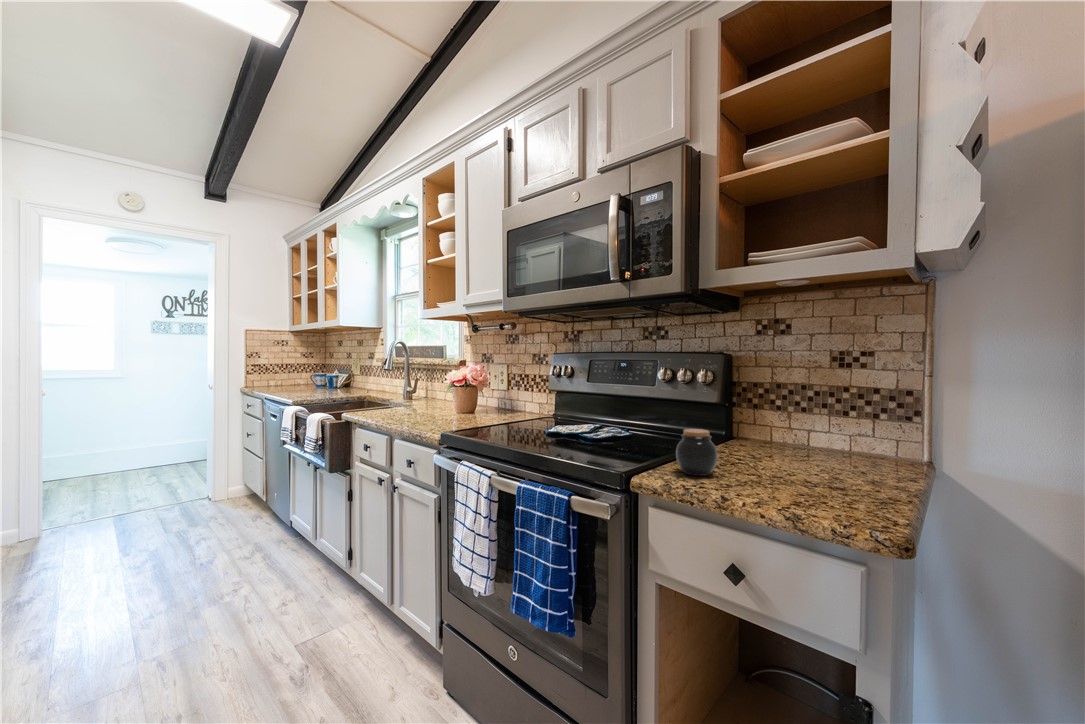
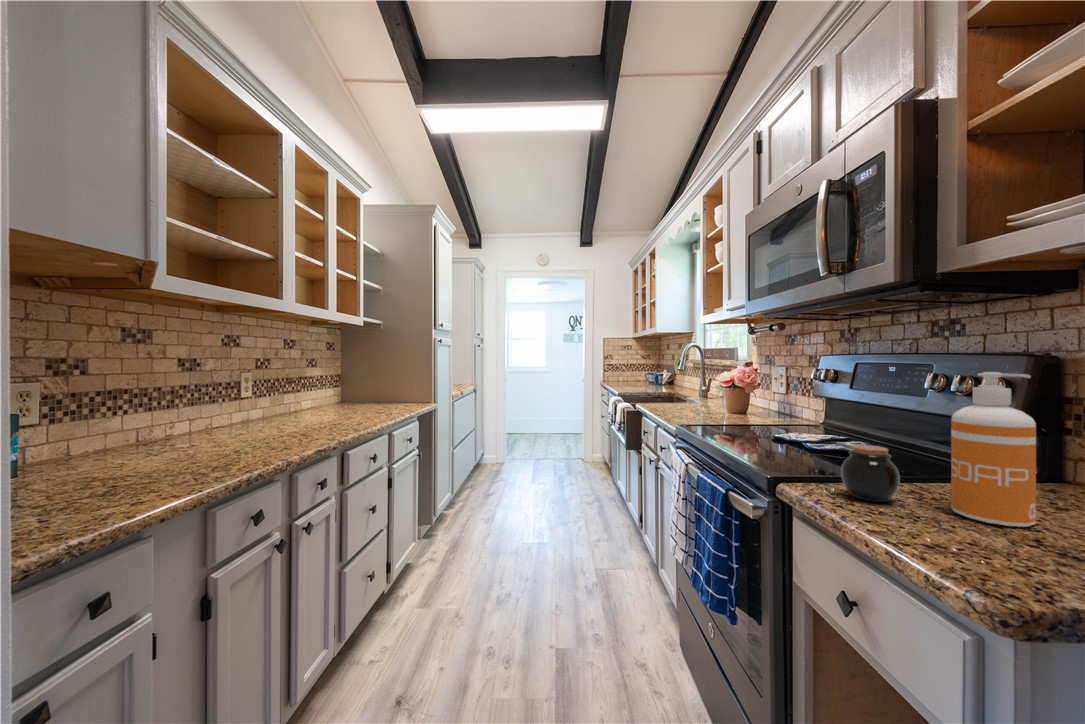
soap dispenser: none [740,366,787,474] -> present [951,372,1036,527]

